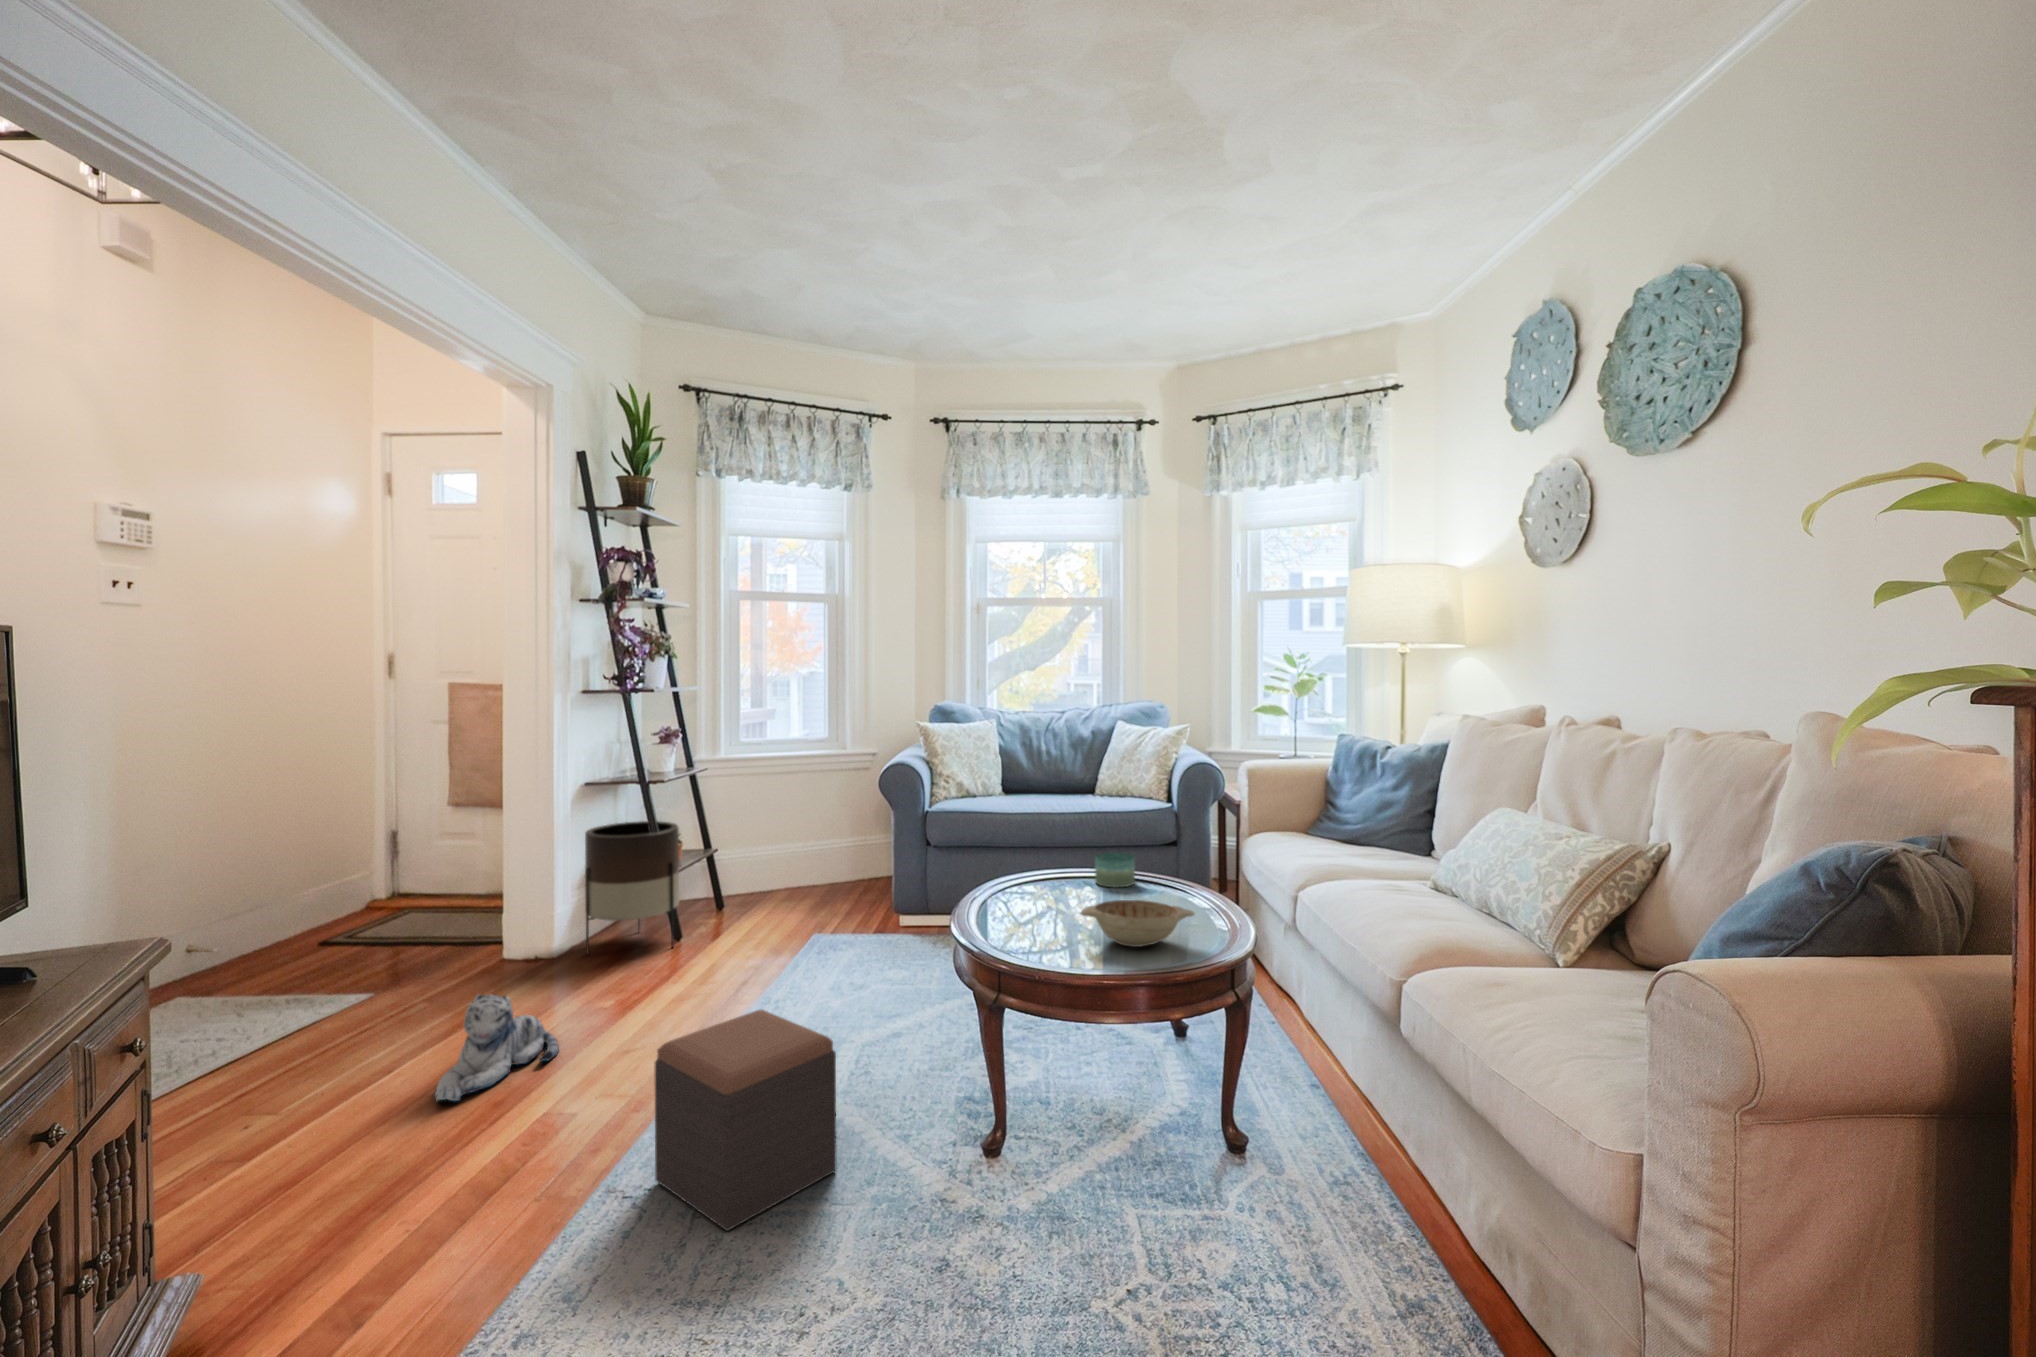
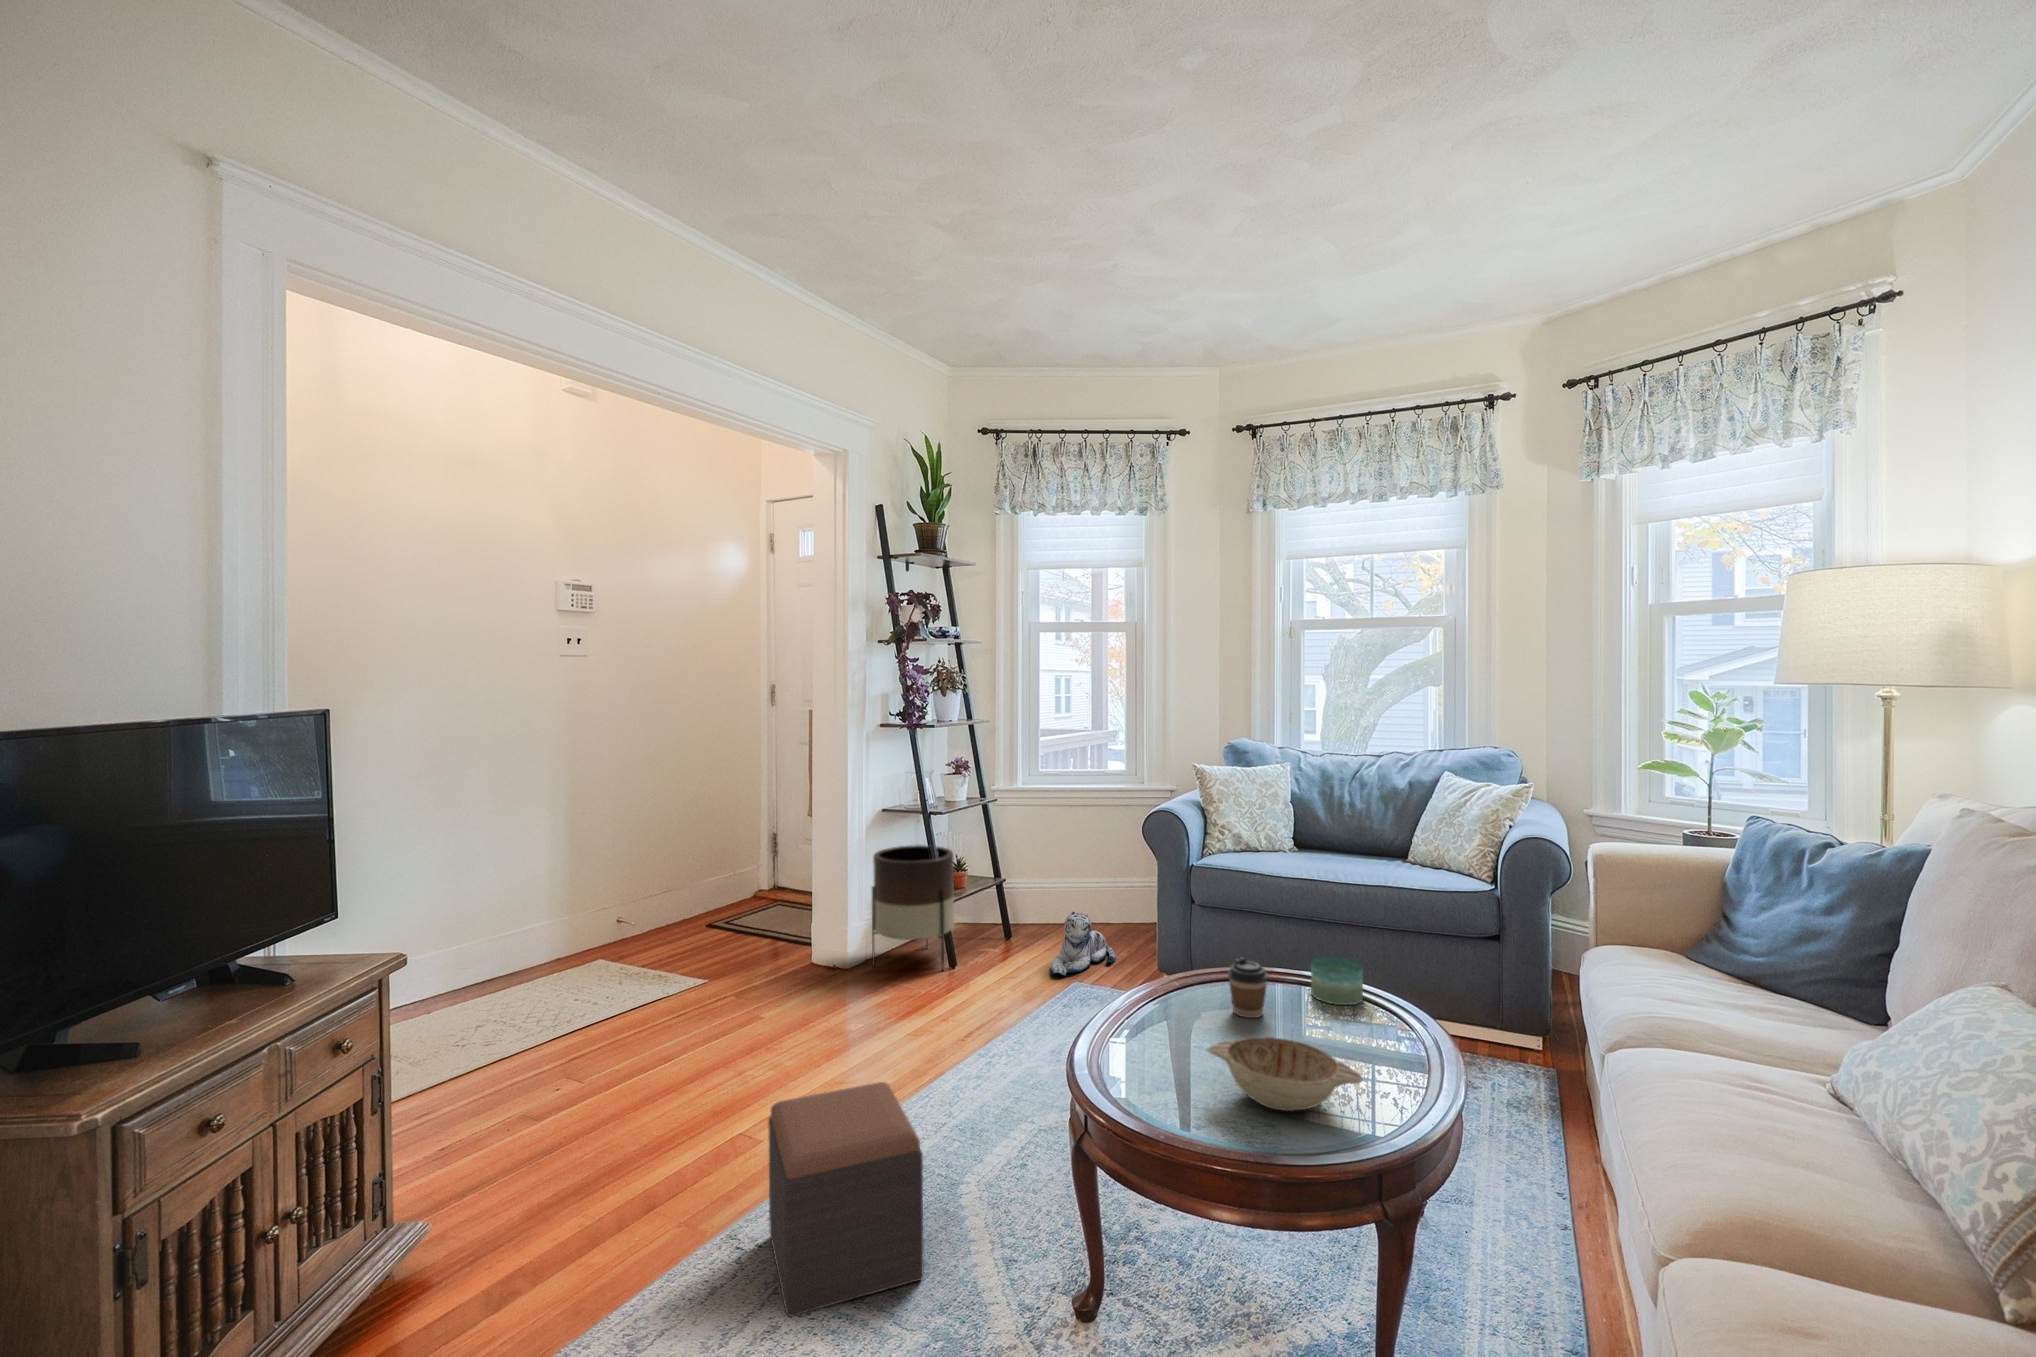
coffee cup: none [1047,856,1079,903] -> present [1228,958,1268,1018]
plush toy: present [435,994,559,1101] -> present [1051,911,1116,976]

